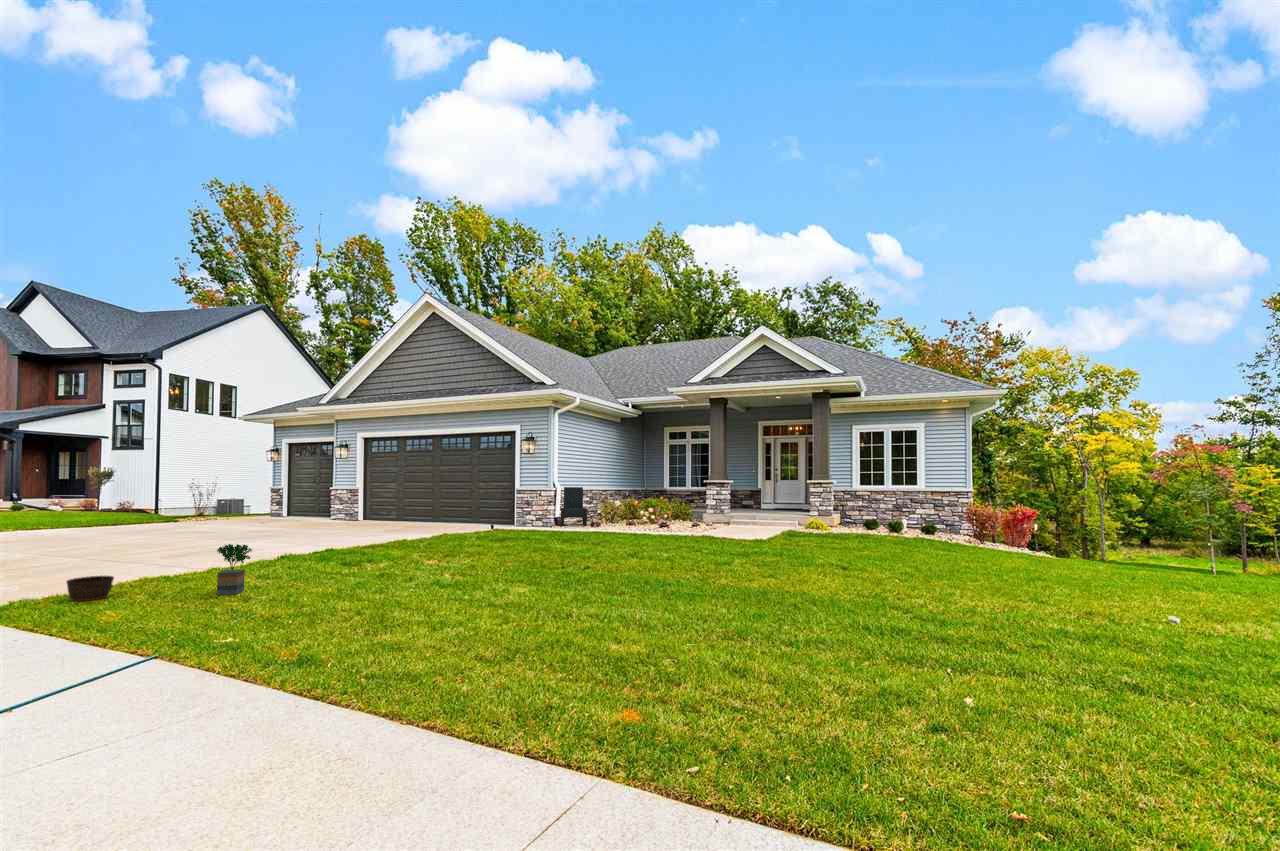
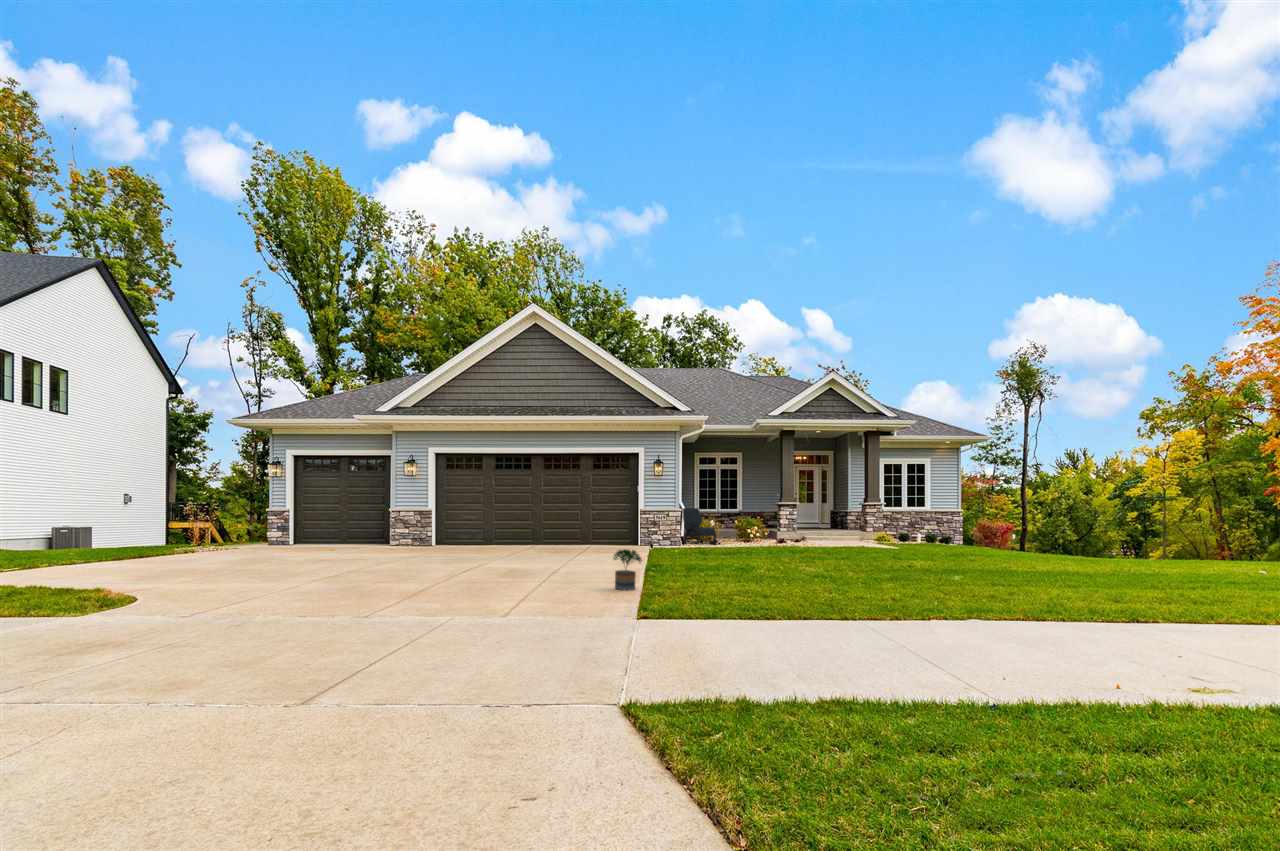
potted tree: present [217,544,252,595] -> present [614,549,642,590]
basket: present [66,576,114,601] -> none [725,584,757,605]

